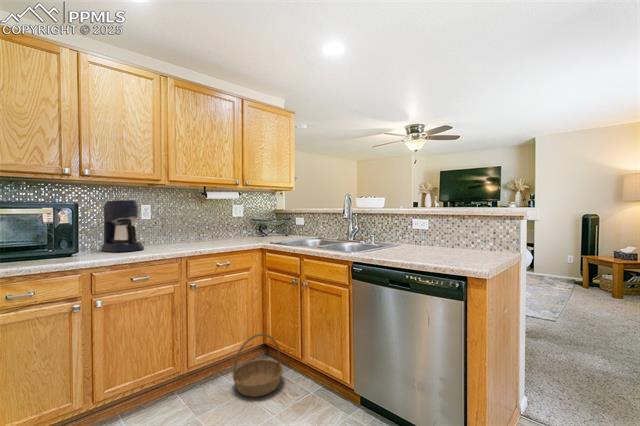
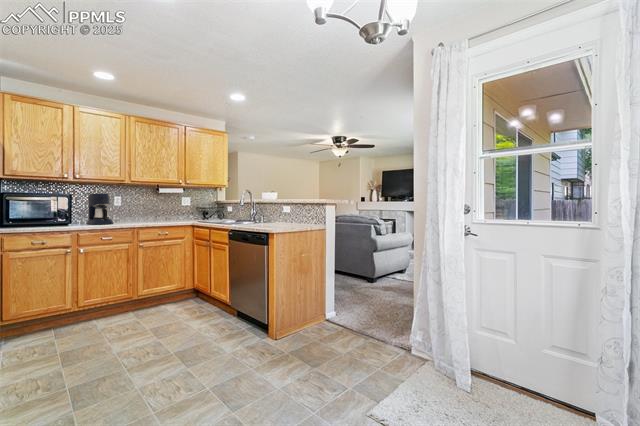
basket: present [233,334,283,397] -> none [164,276,198,311]

